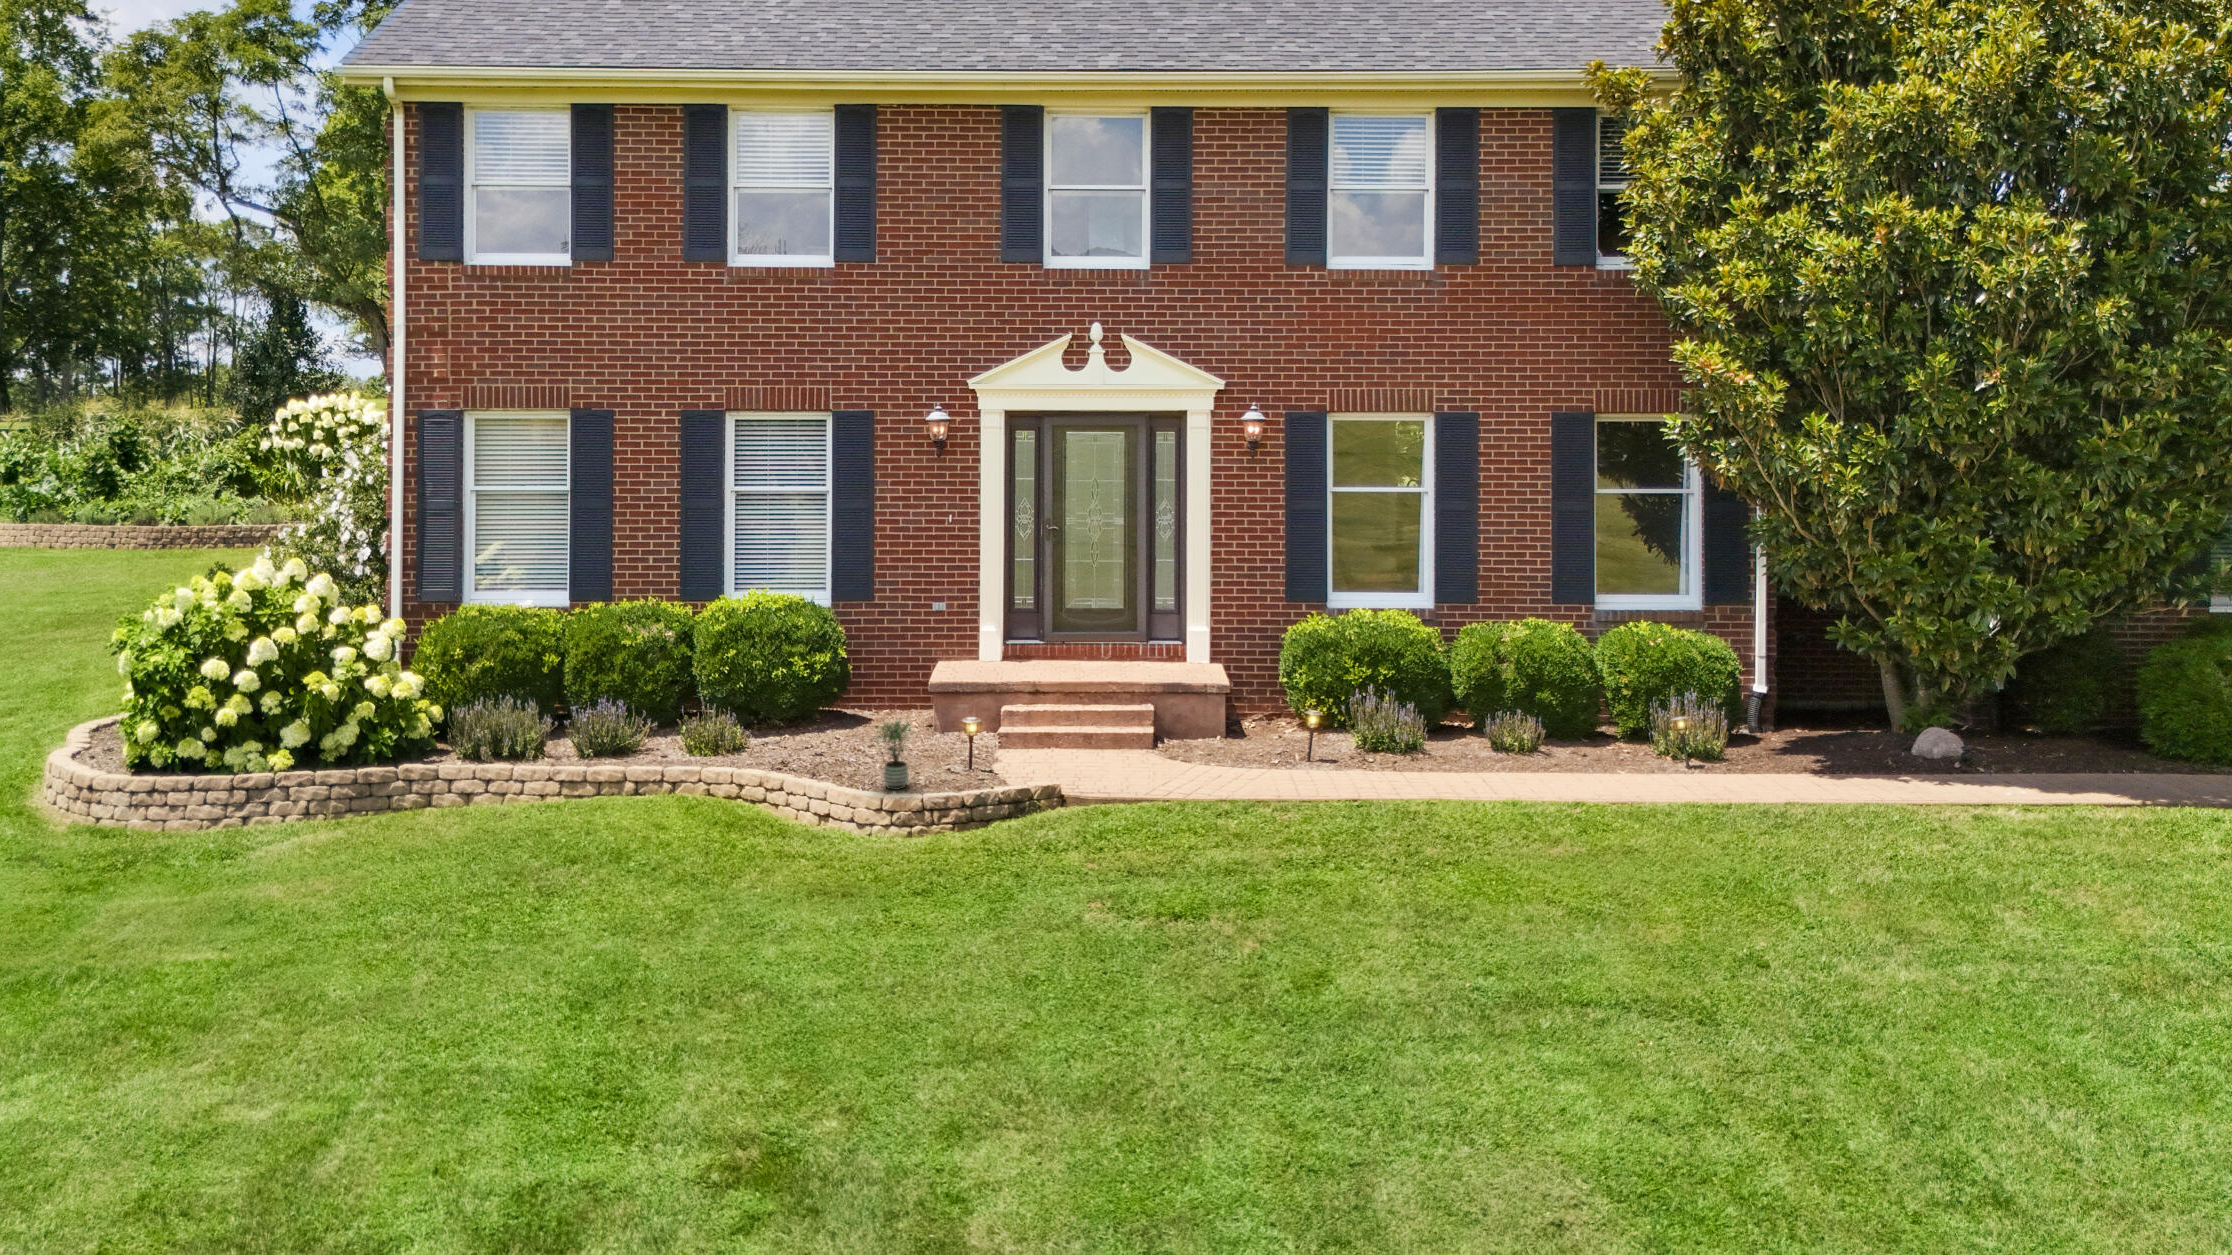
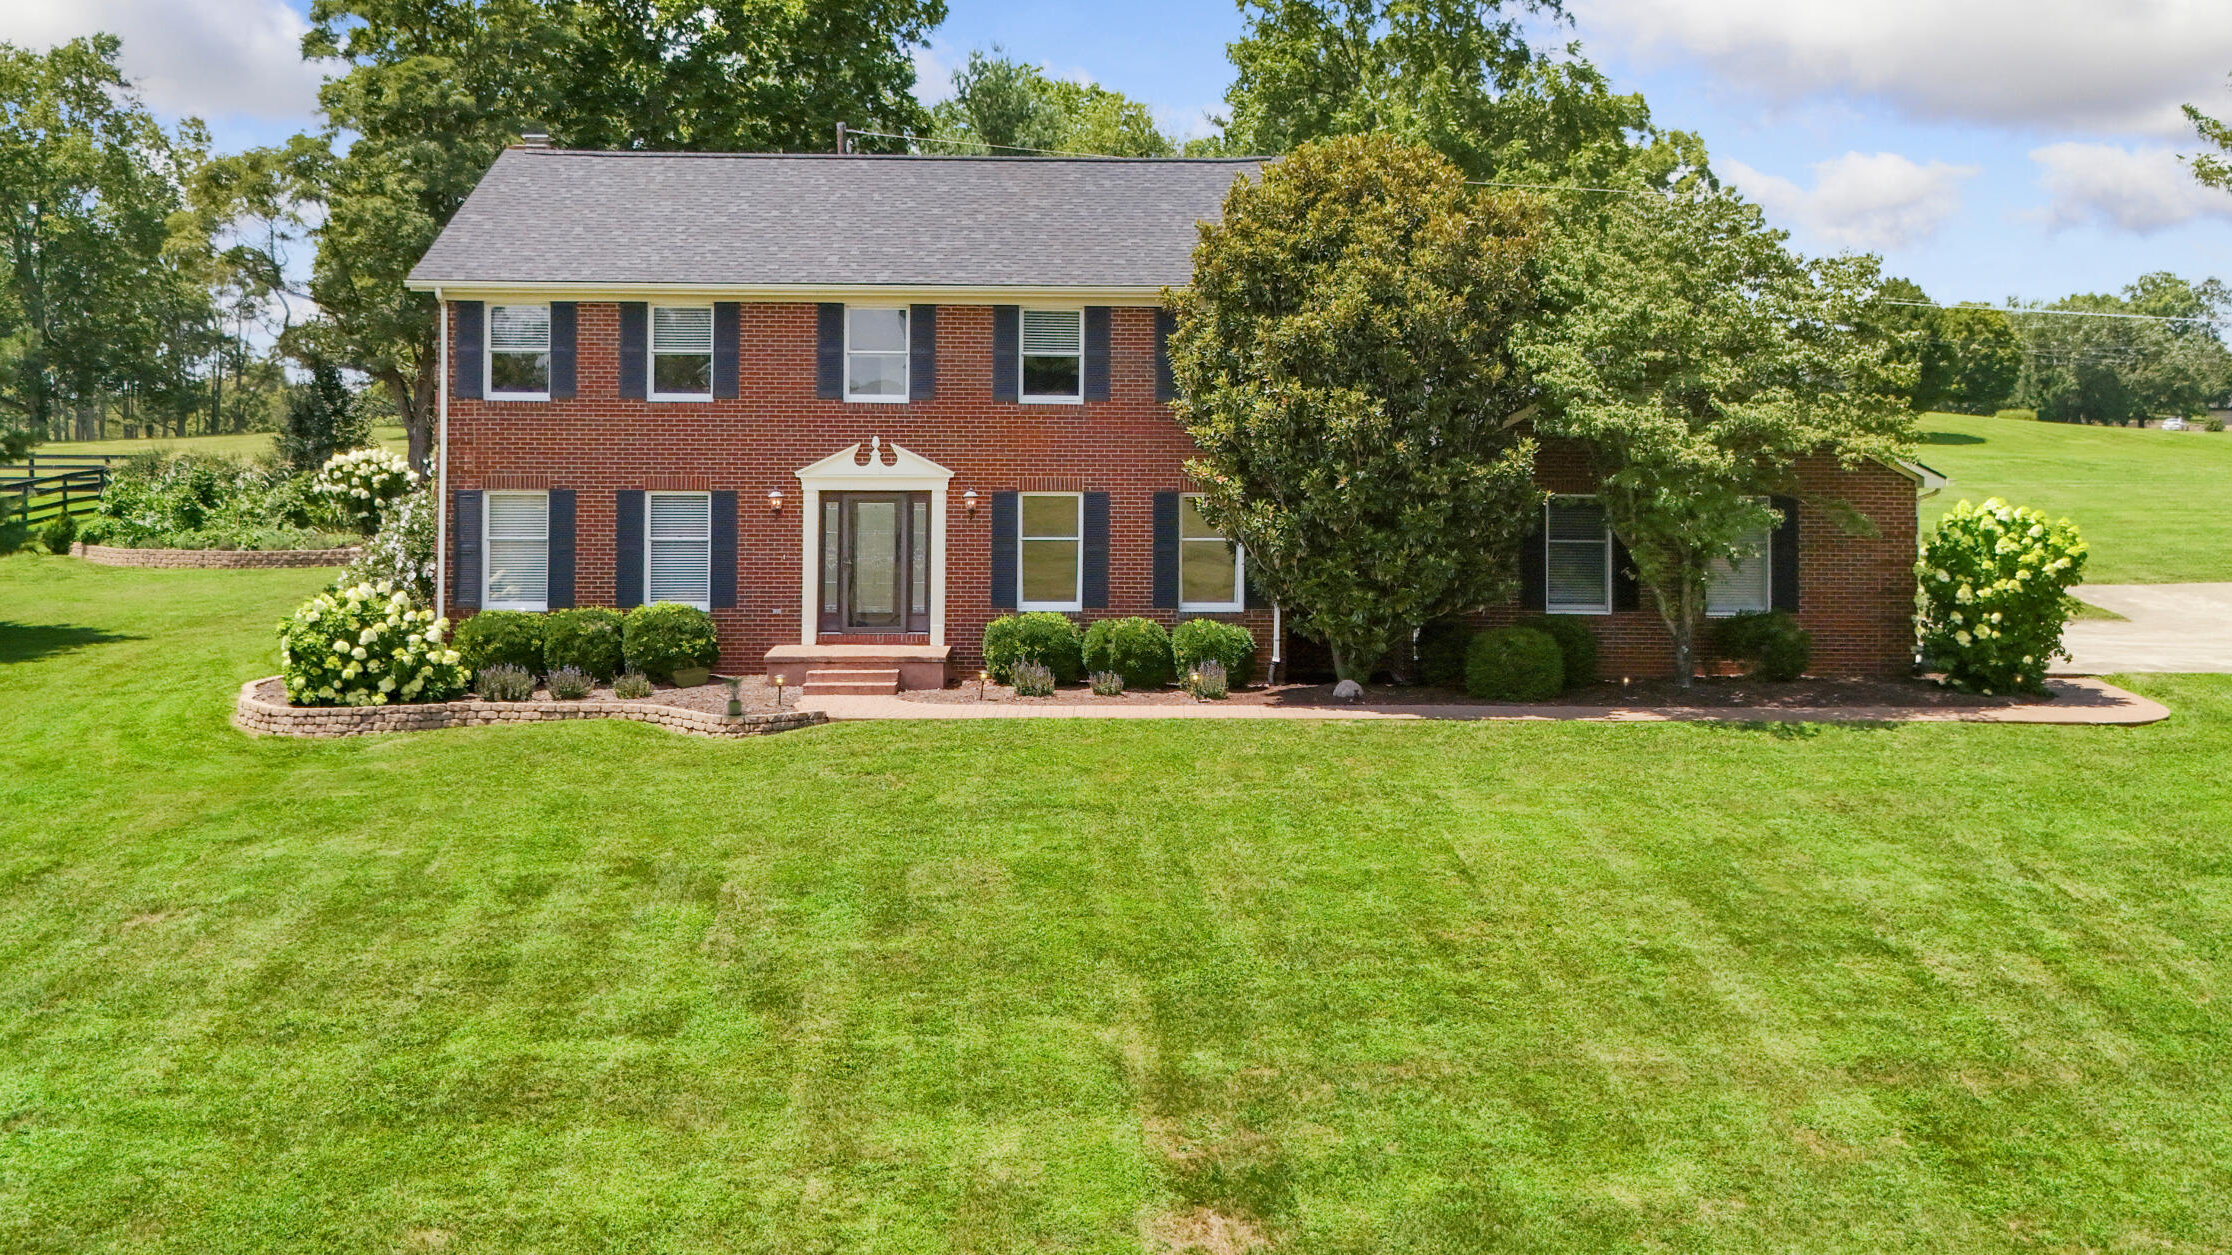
basket: none [777,687,838,736] -> present [673,664,709,688]

